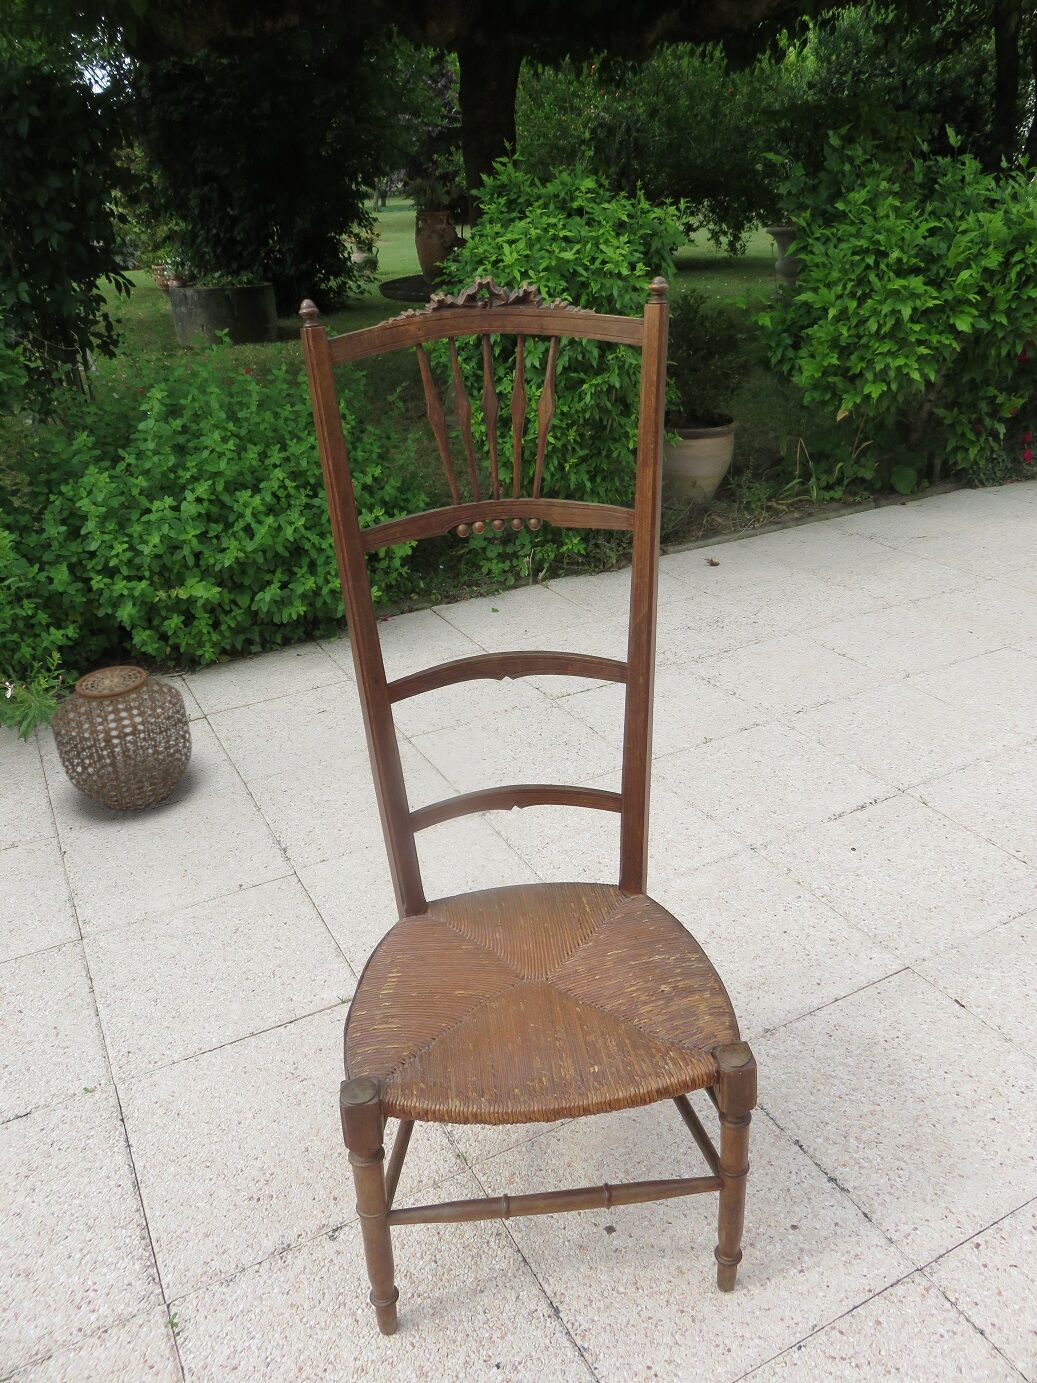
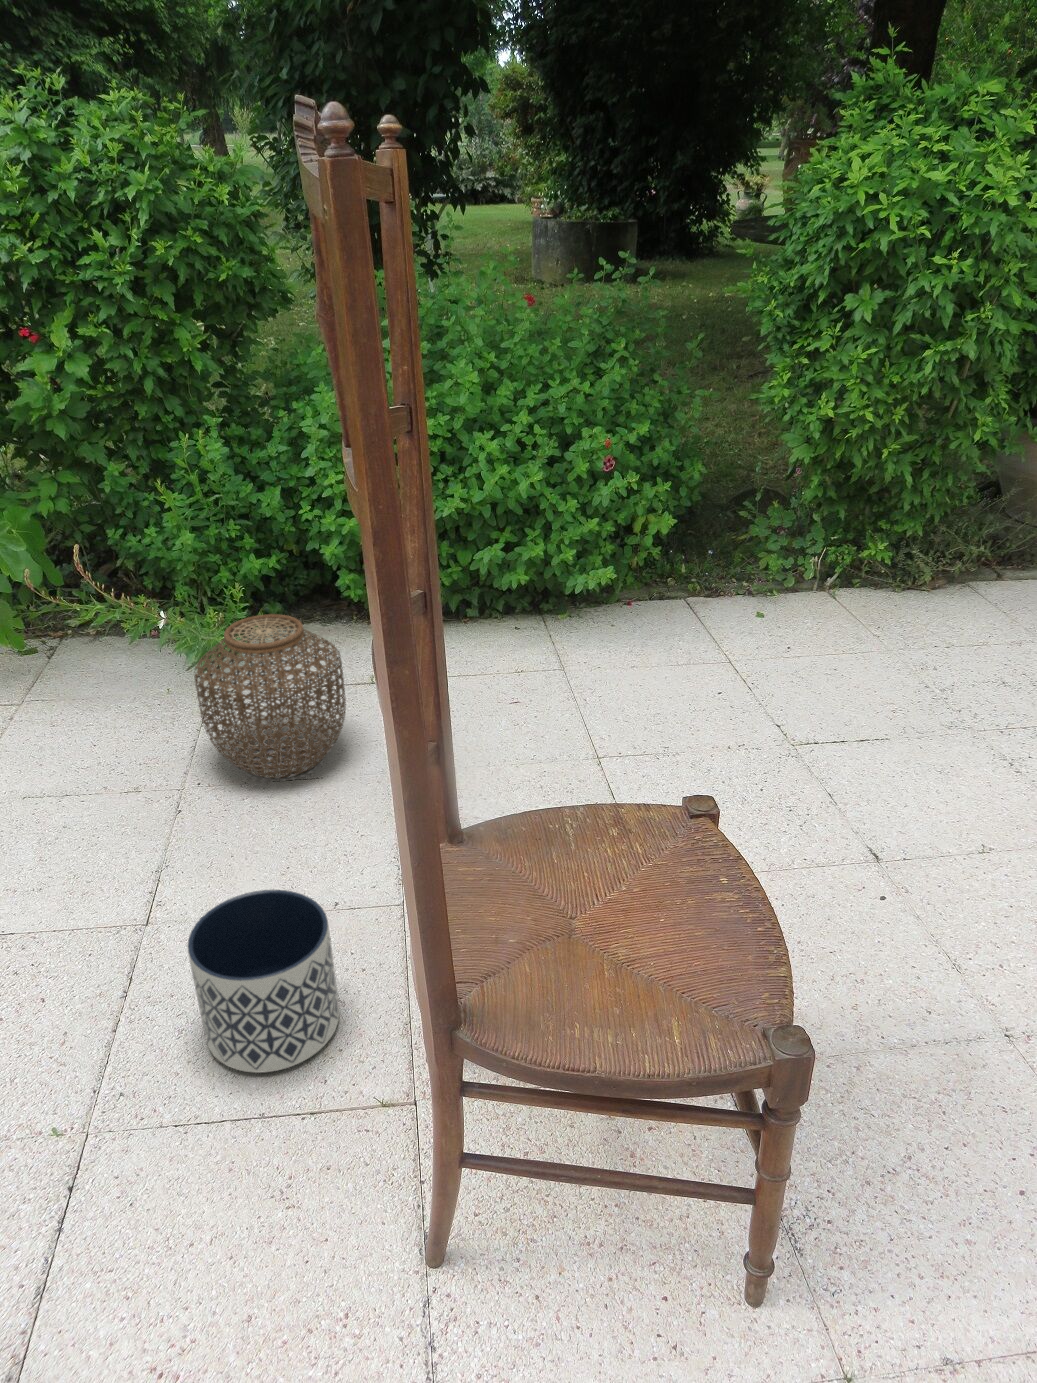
planter: none [159,865,286,1009] -> present [188,890,339,1073]

